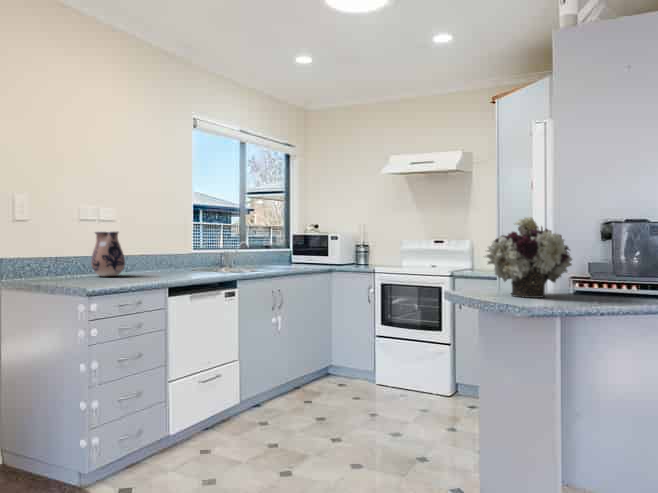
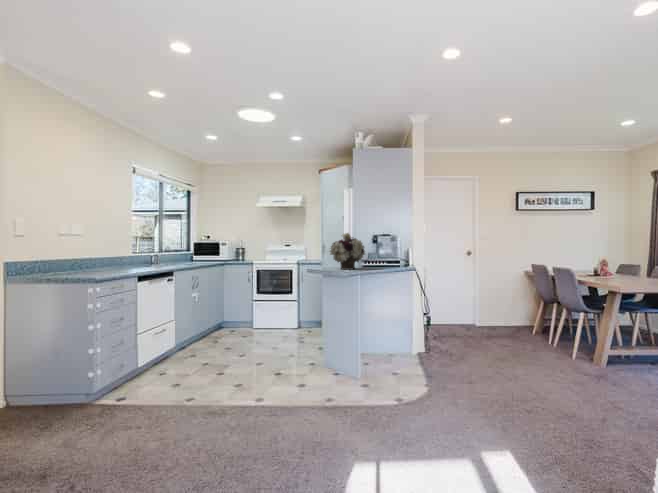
ceramic pitcher: present [91,232,125,276] -> none [75,241,100,271]

